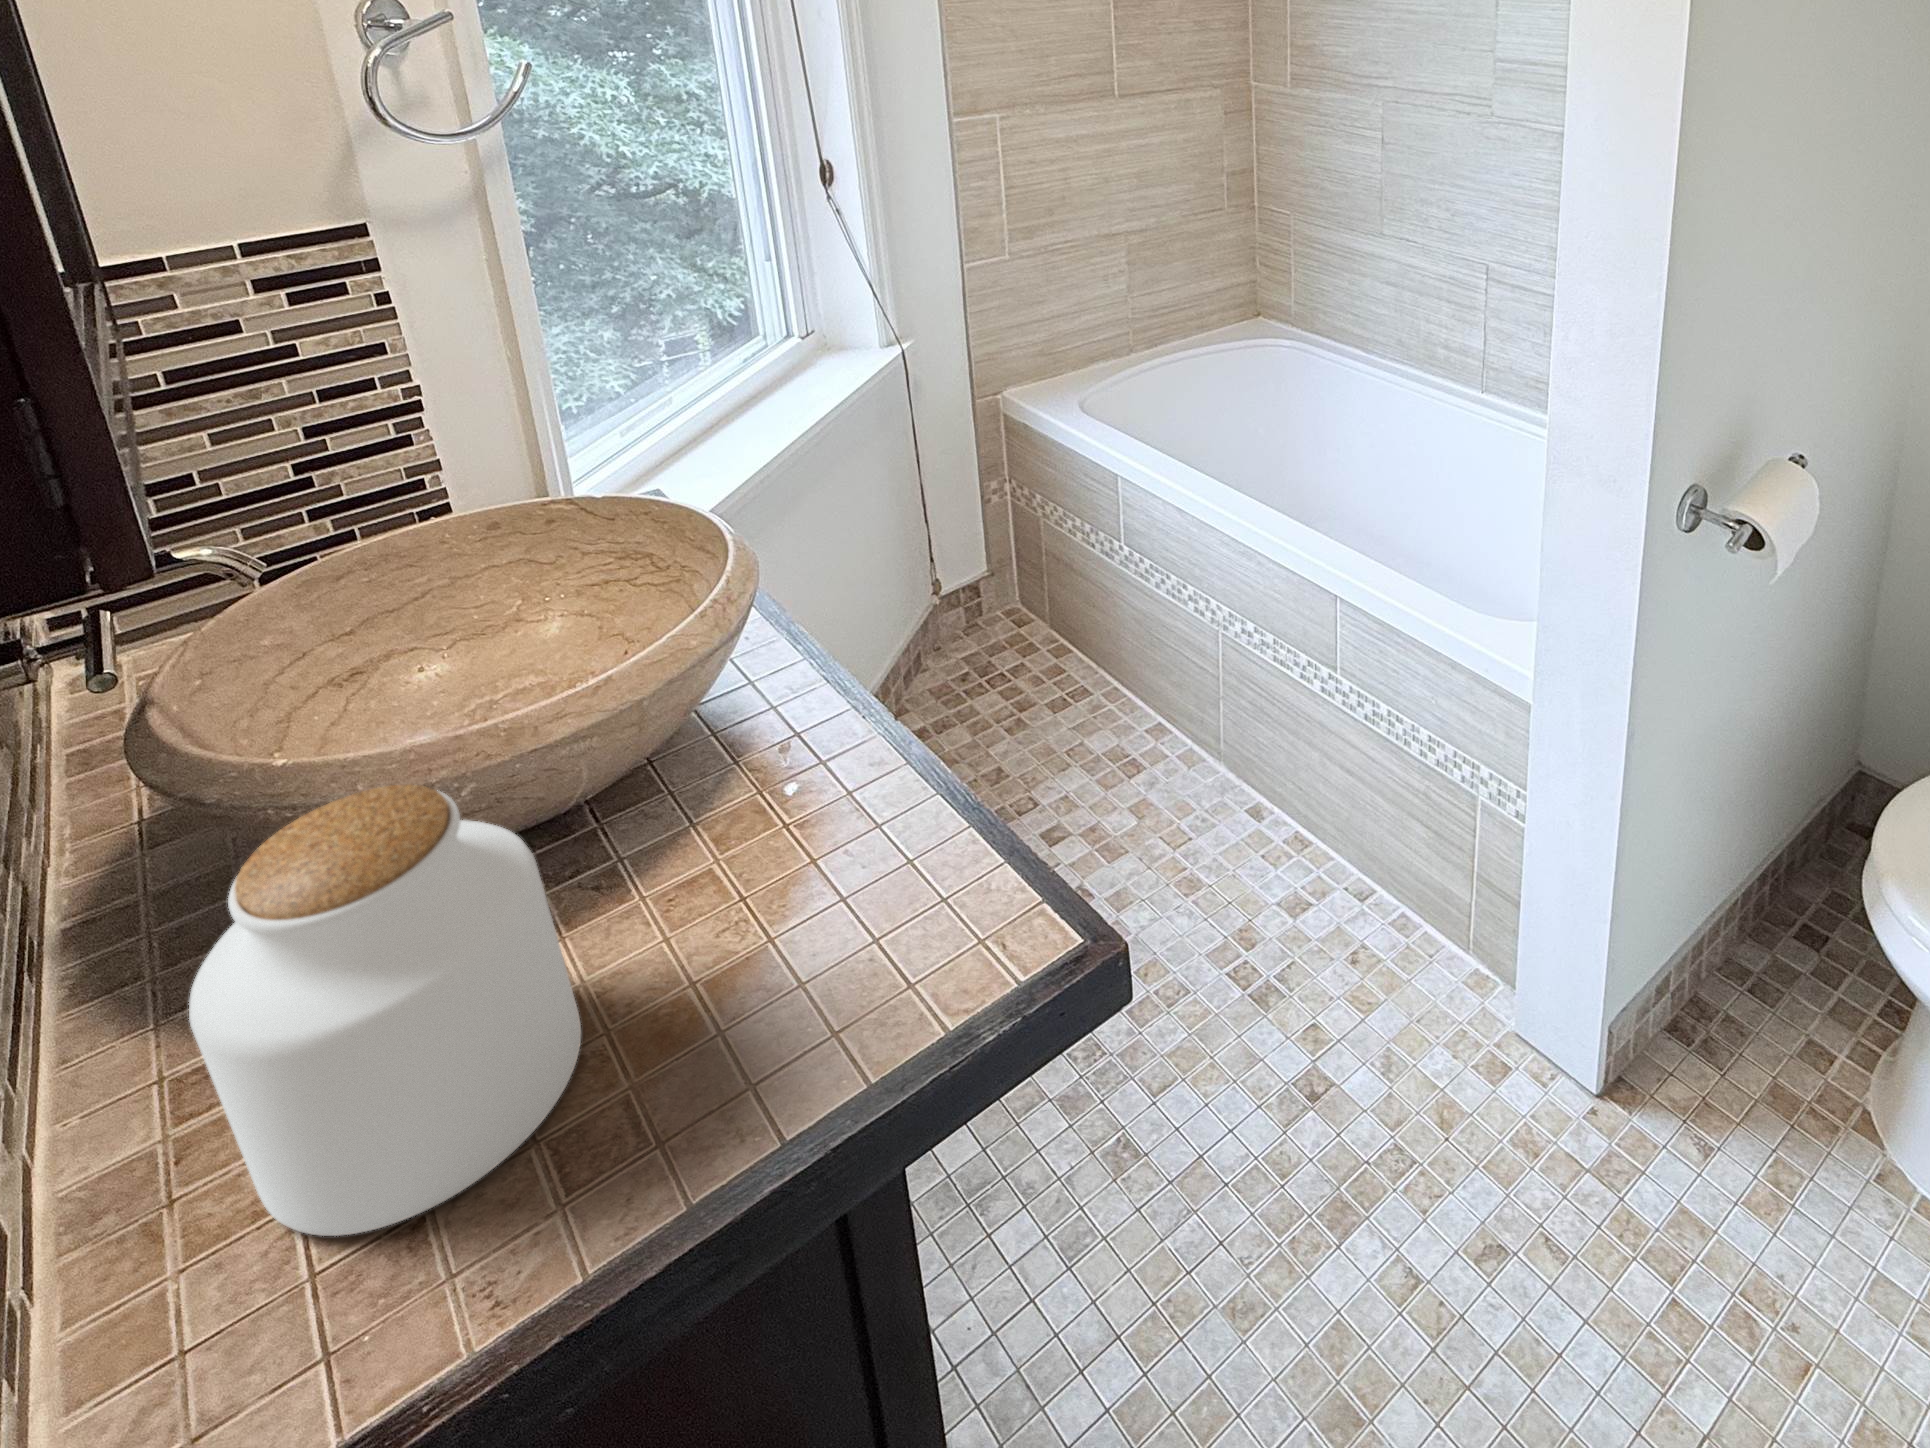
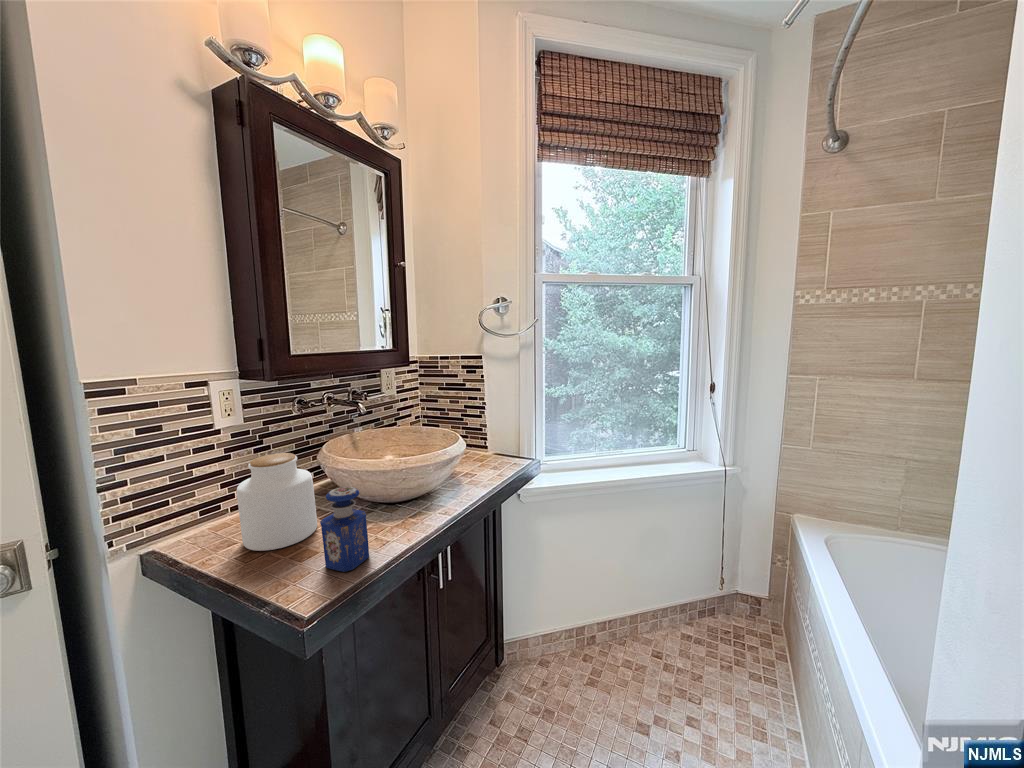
perfume bottle: none [759,681,910,933] -> present [320,487,369,572]

